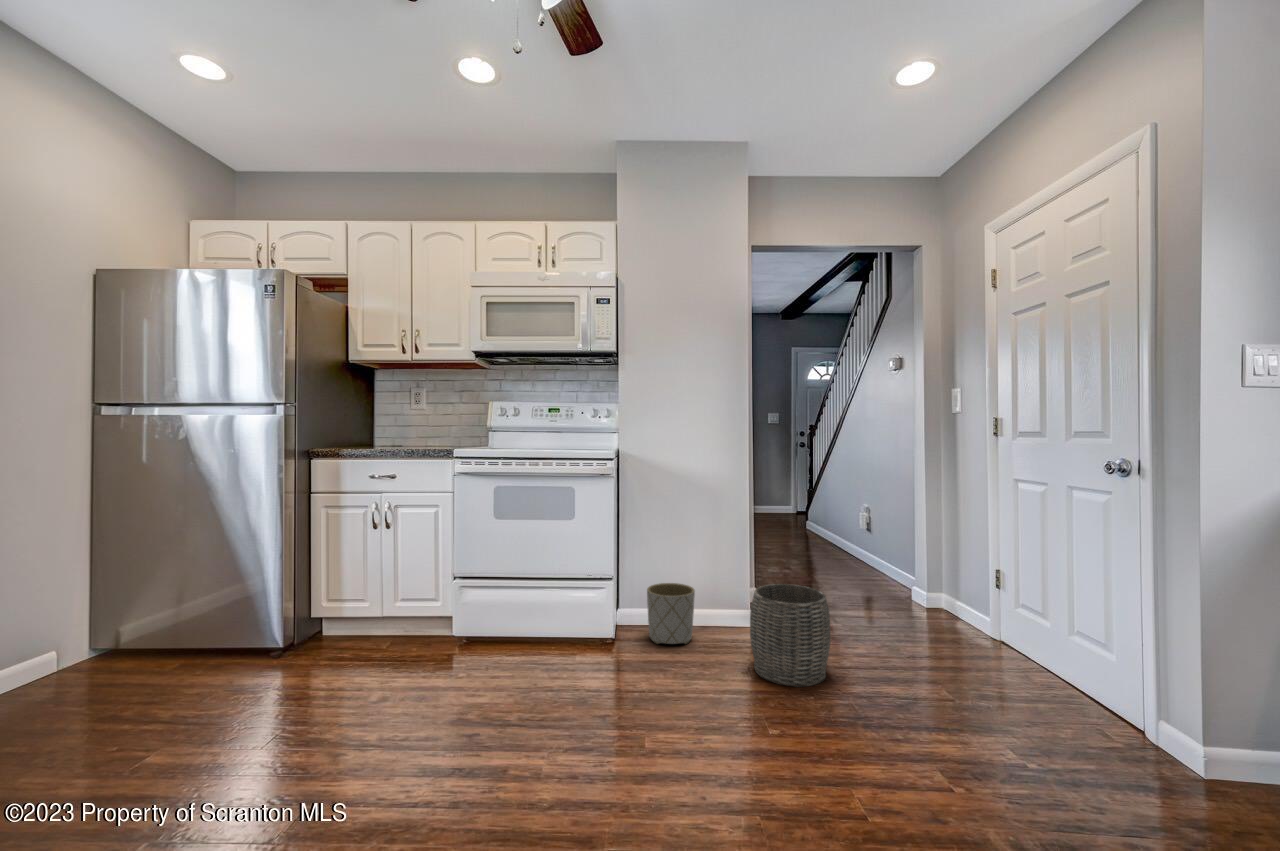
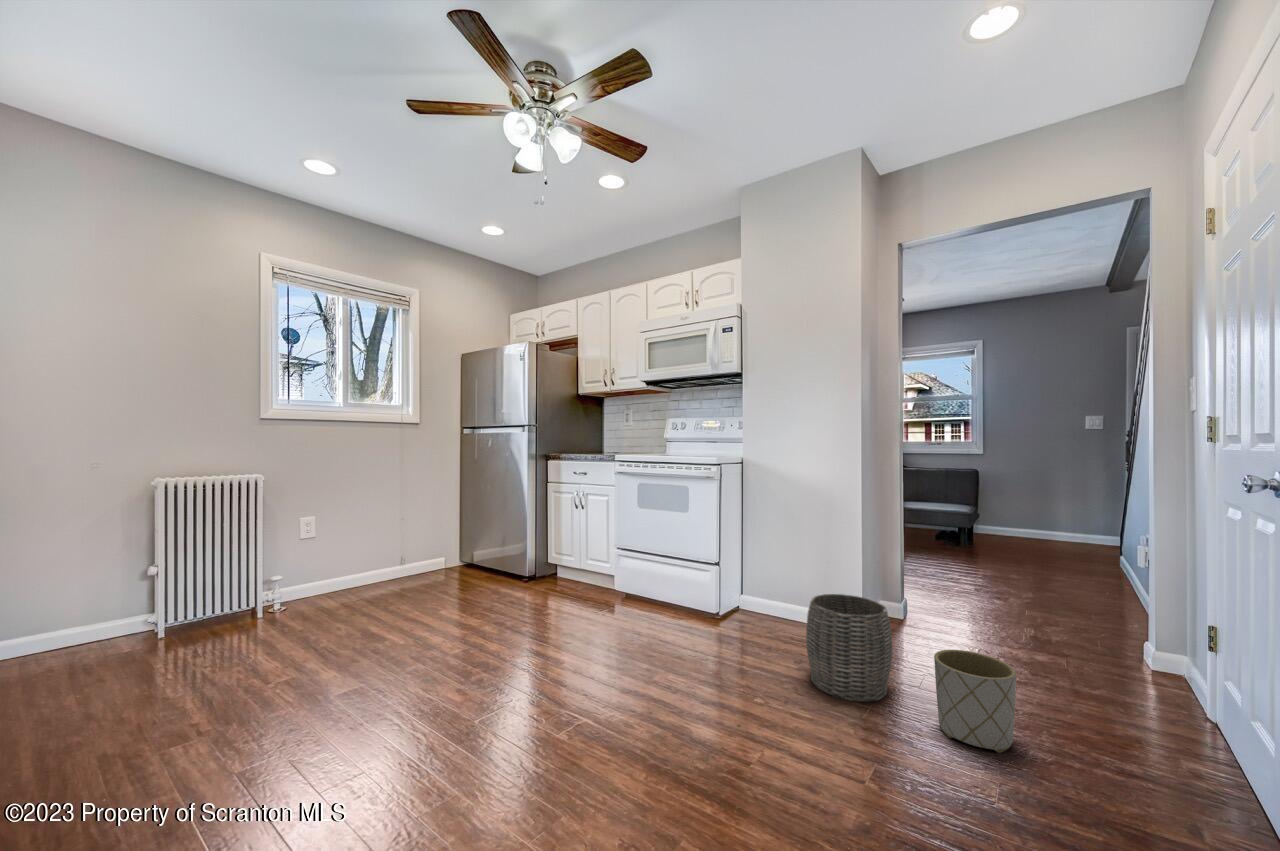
planter: present [647,583,695,644] -> present [934,650,1016,753]

